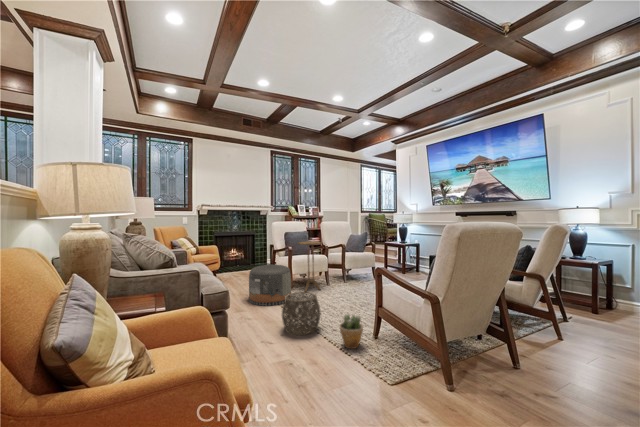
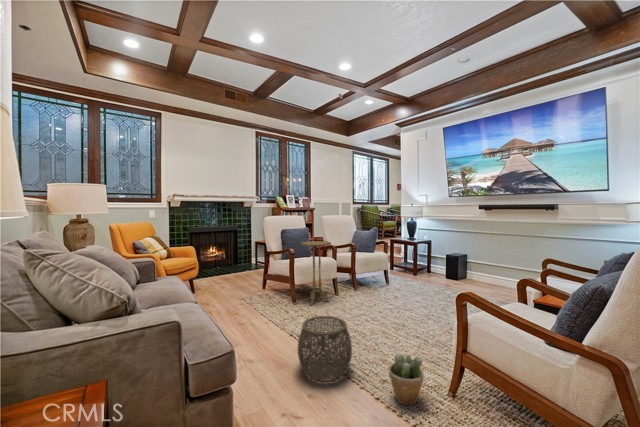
pouf: present [249,265,291,306] -> none [241,272,296,329]

